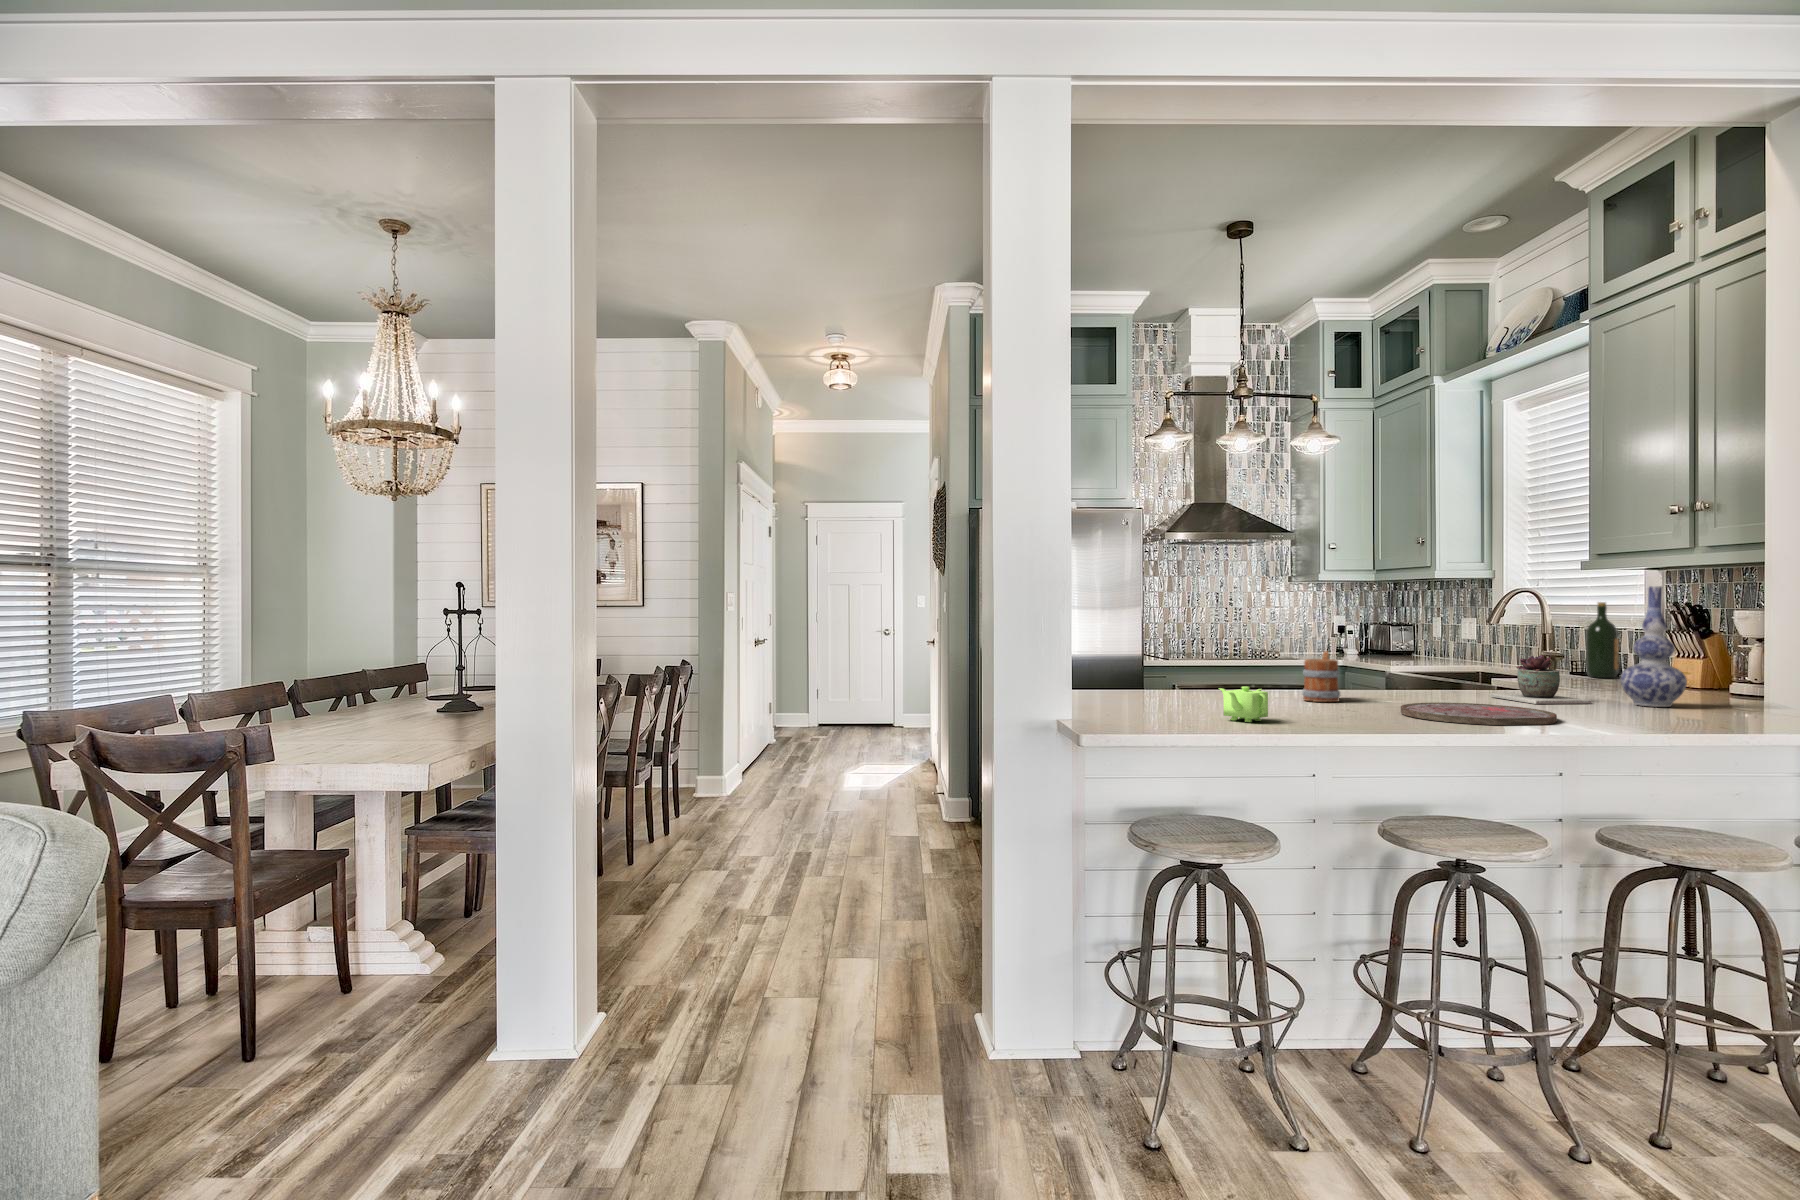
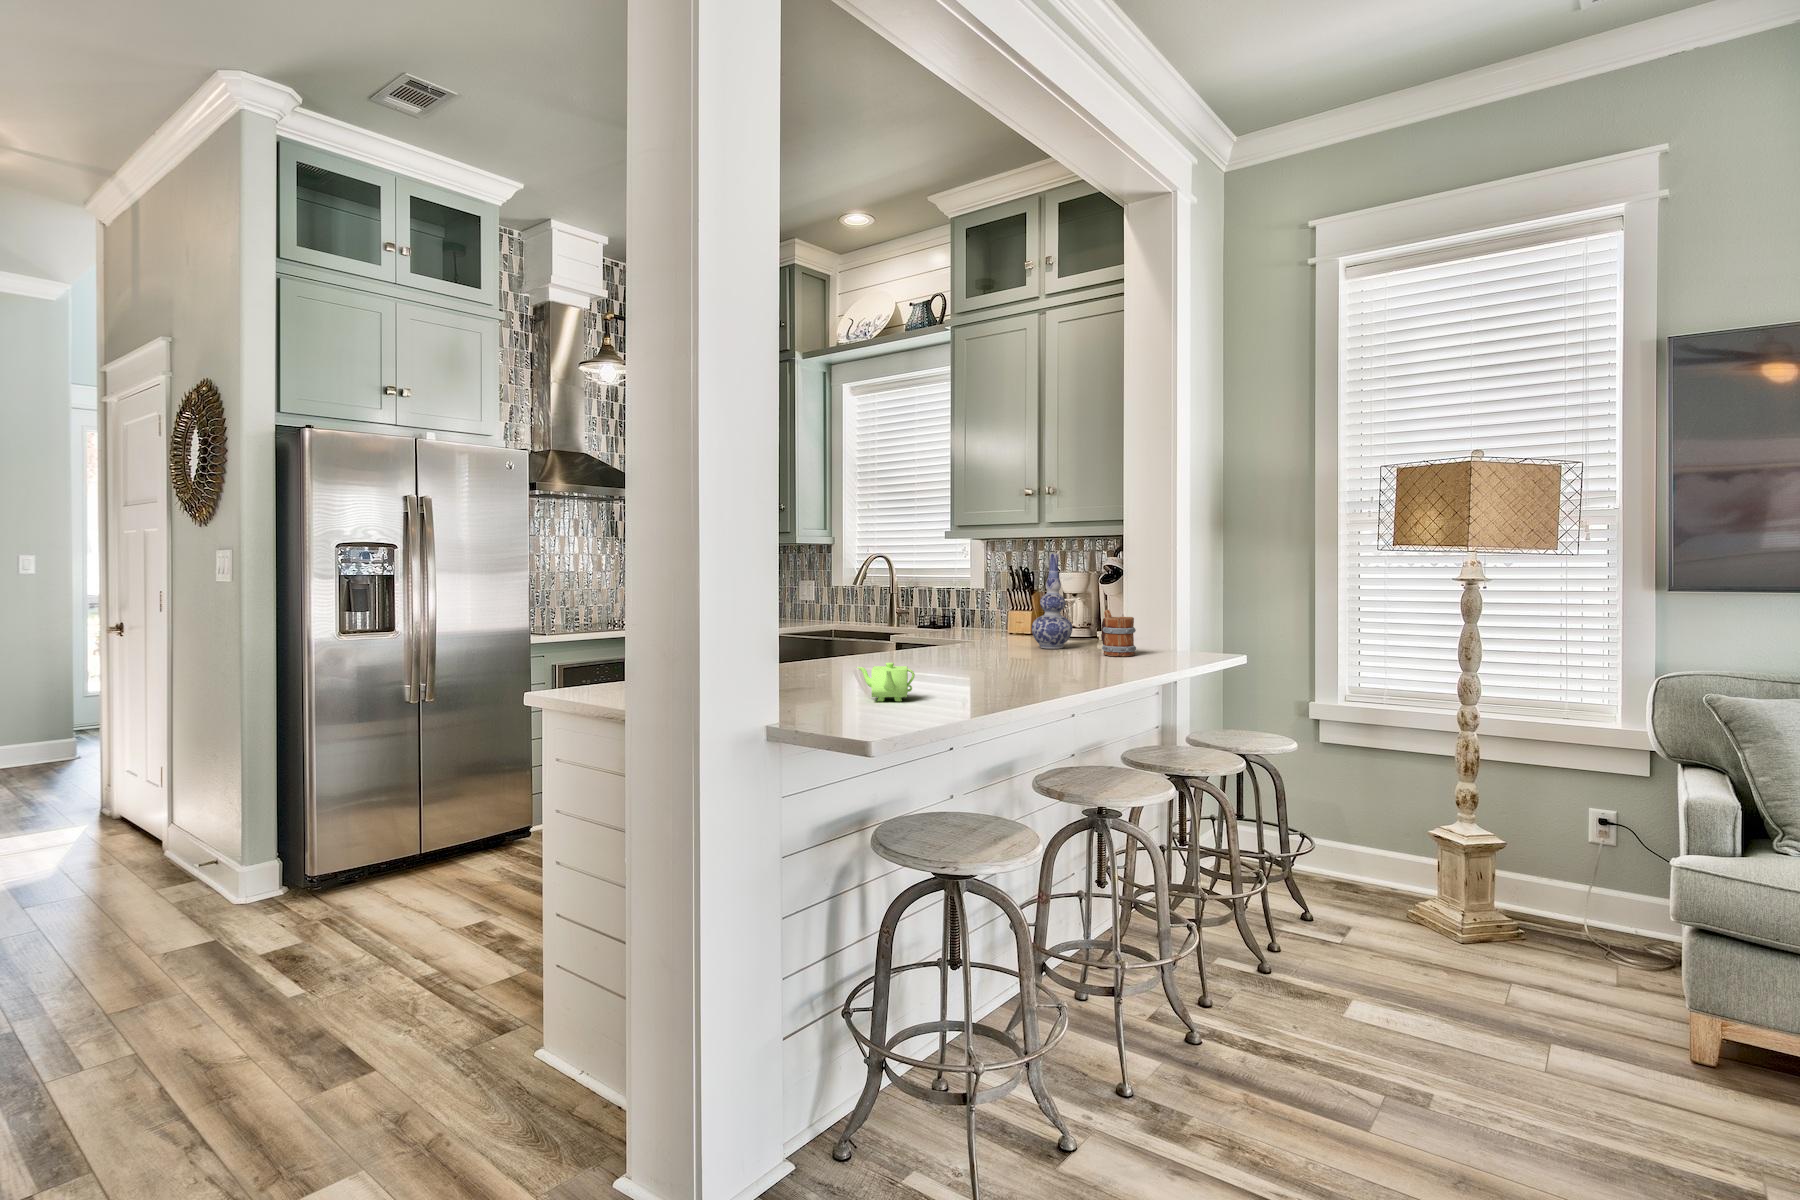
wine bottle: present [1586,602,1619,678] -> none [928,566,948,627]
mug: present [1302,651,1340,702] -> present [1101,610,1136,656]
succulent plant: present [1490,655,1592,704] -> none [947,612,1019,654]
cutting board: present [1401,703,1557,725] -> none [951,658,1069,678]

